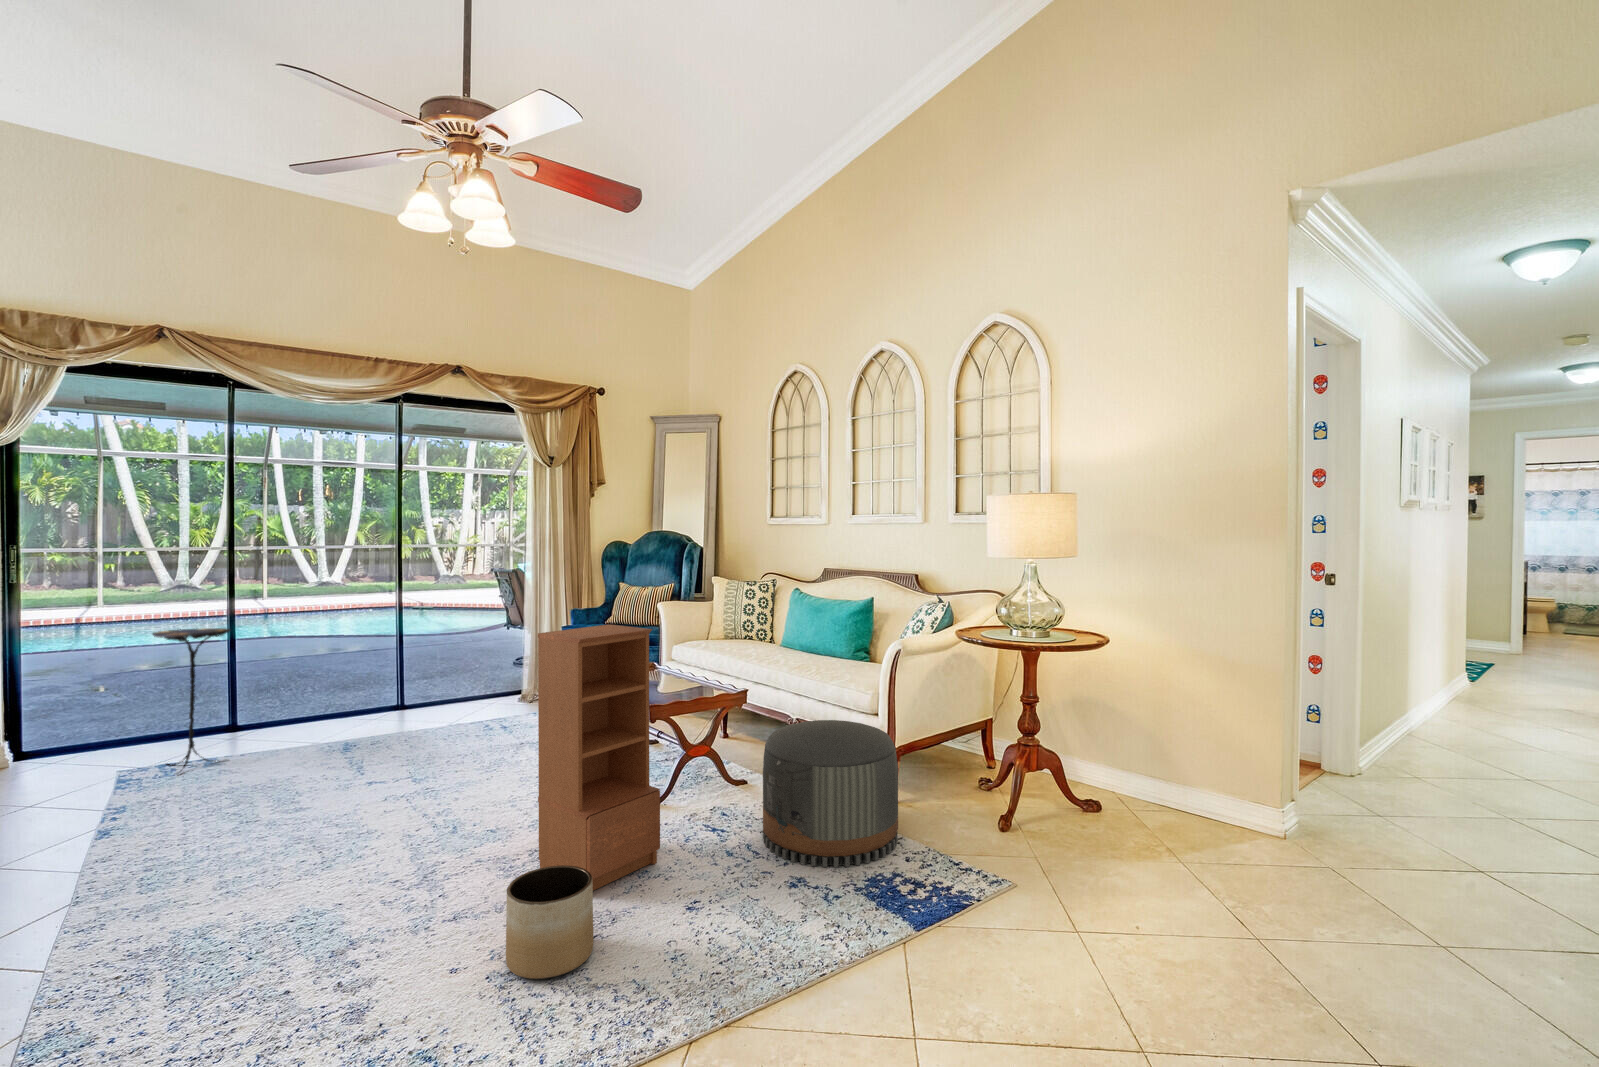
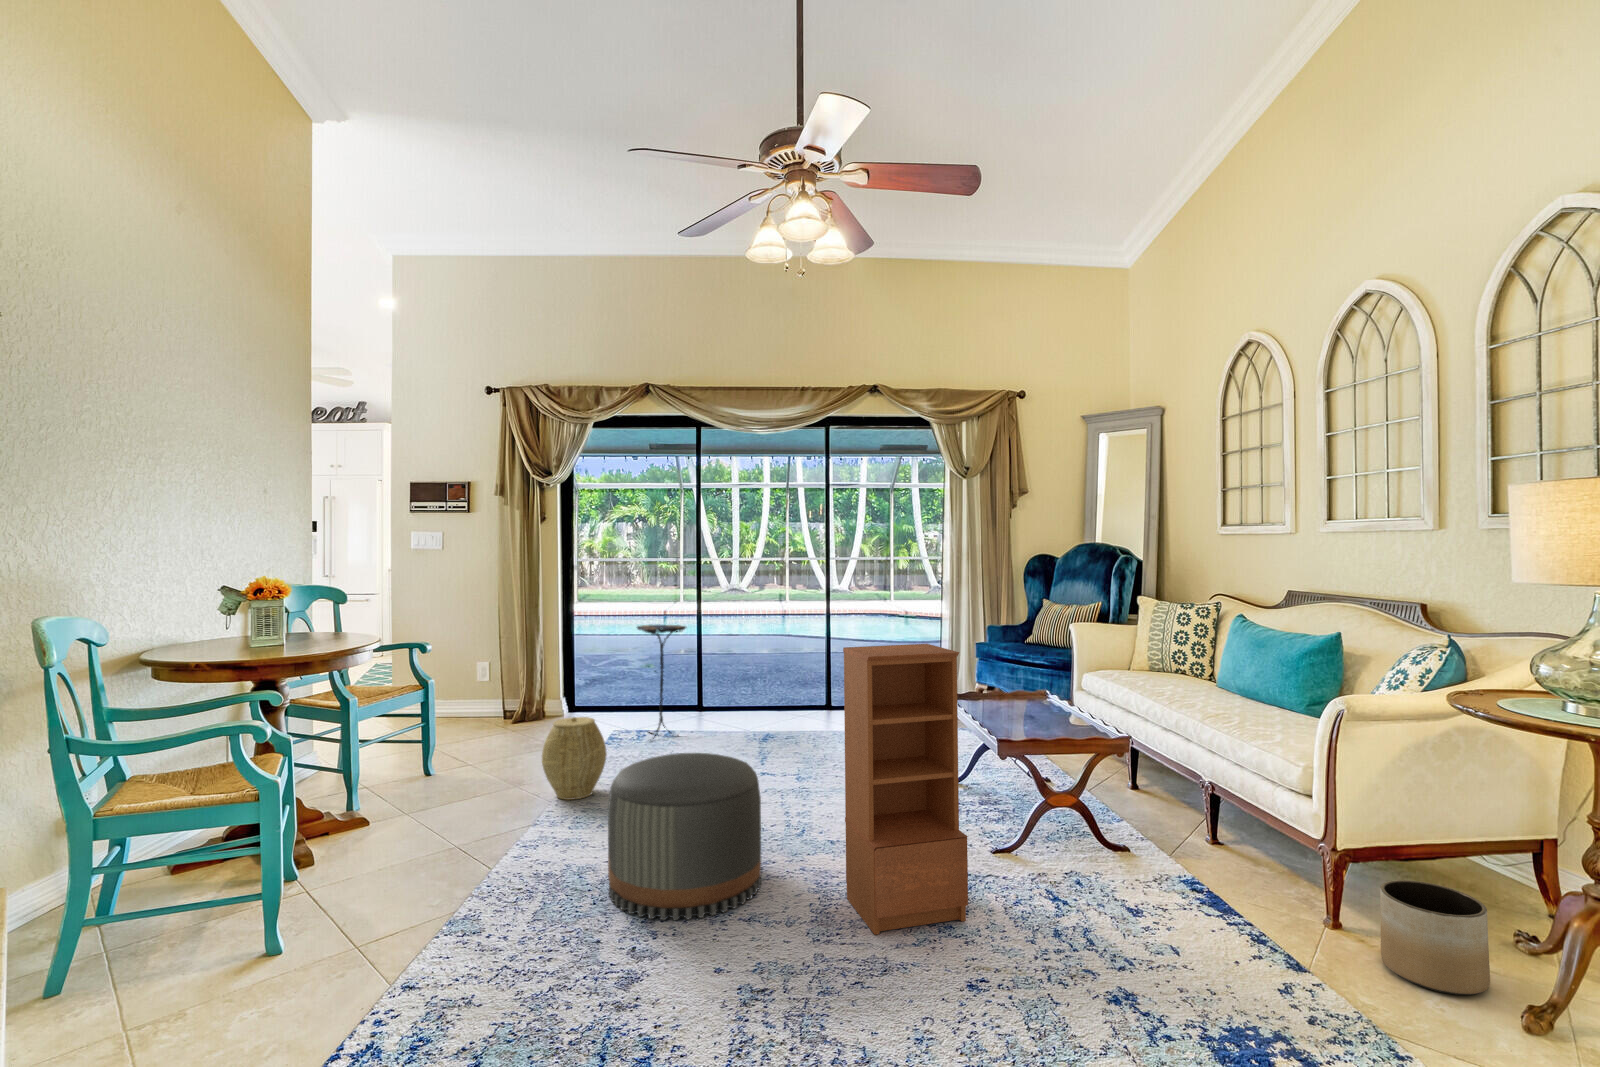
pouf: present [763,720,898,867] -> present [608,753,761,920]
woven basket: none [40,753,153,866] -> present [542,717,607,800]
planter: present [506,865,593,979] -> present [1380,880,1490,995]

